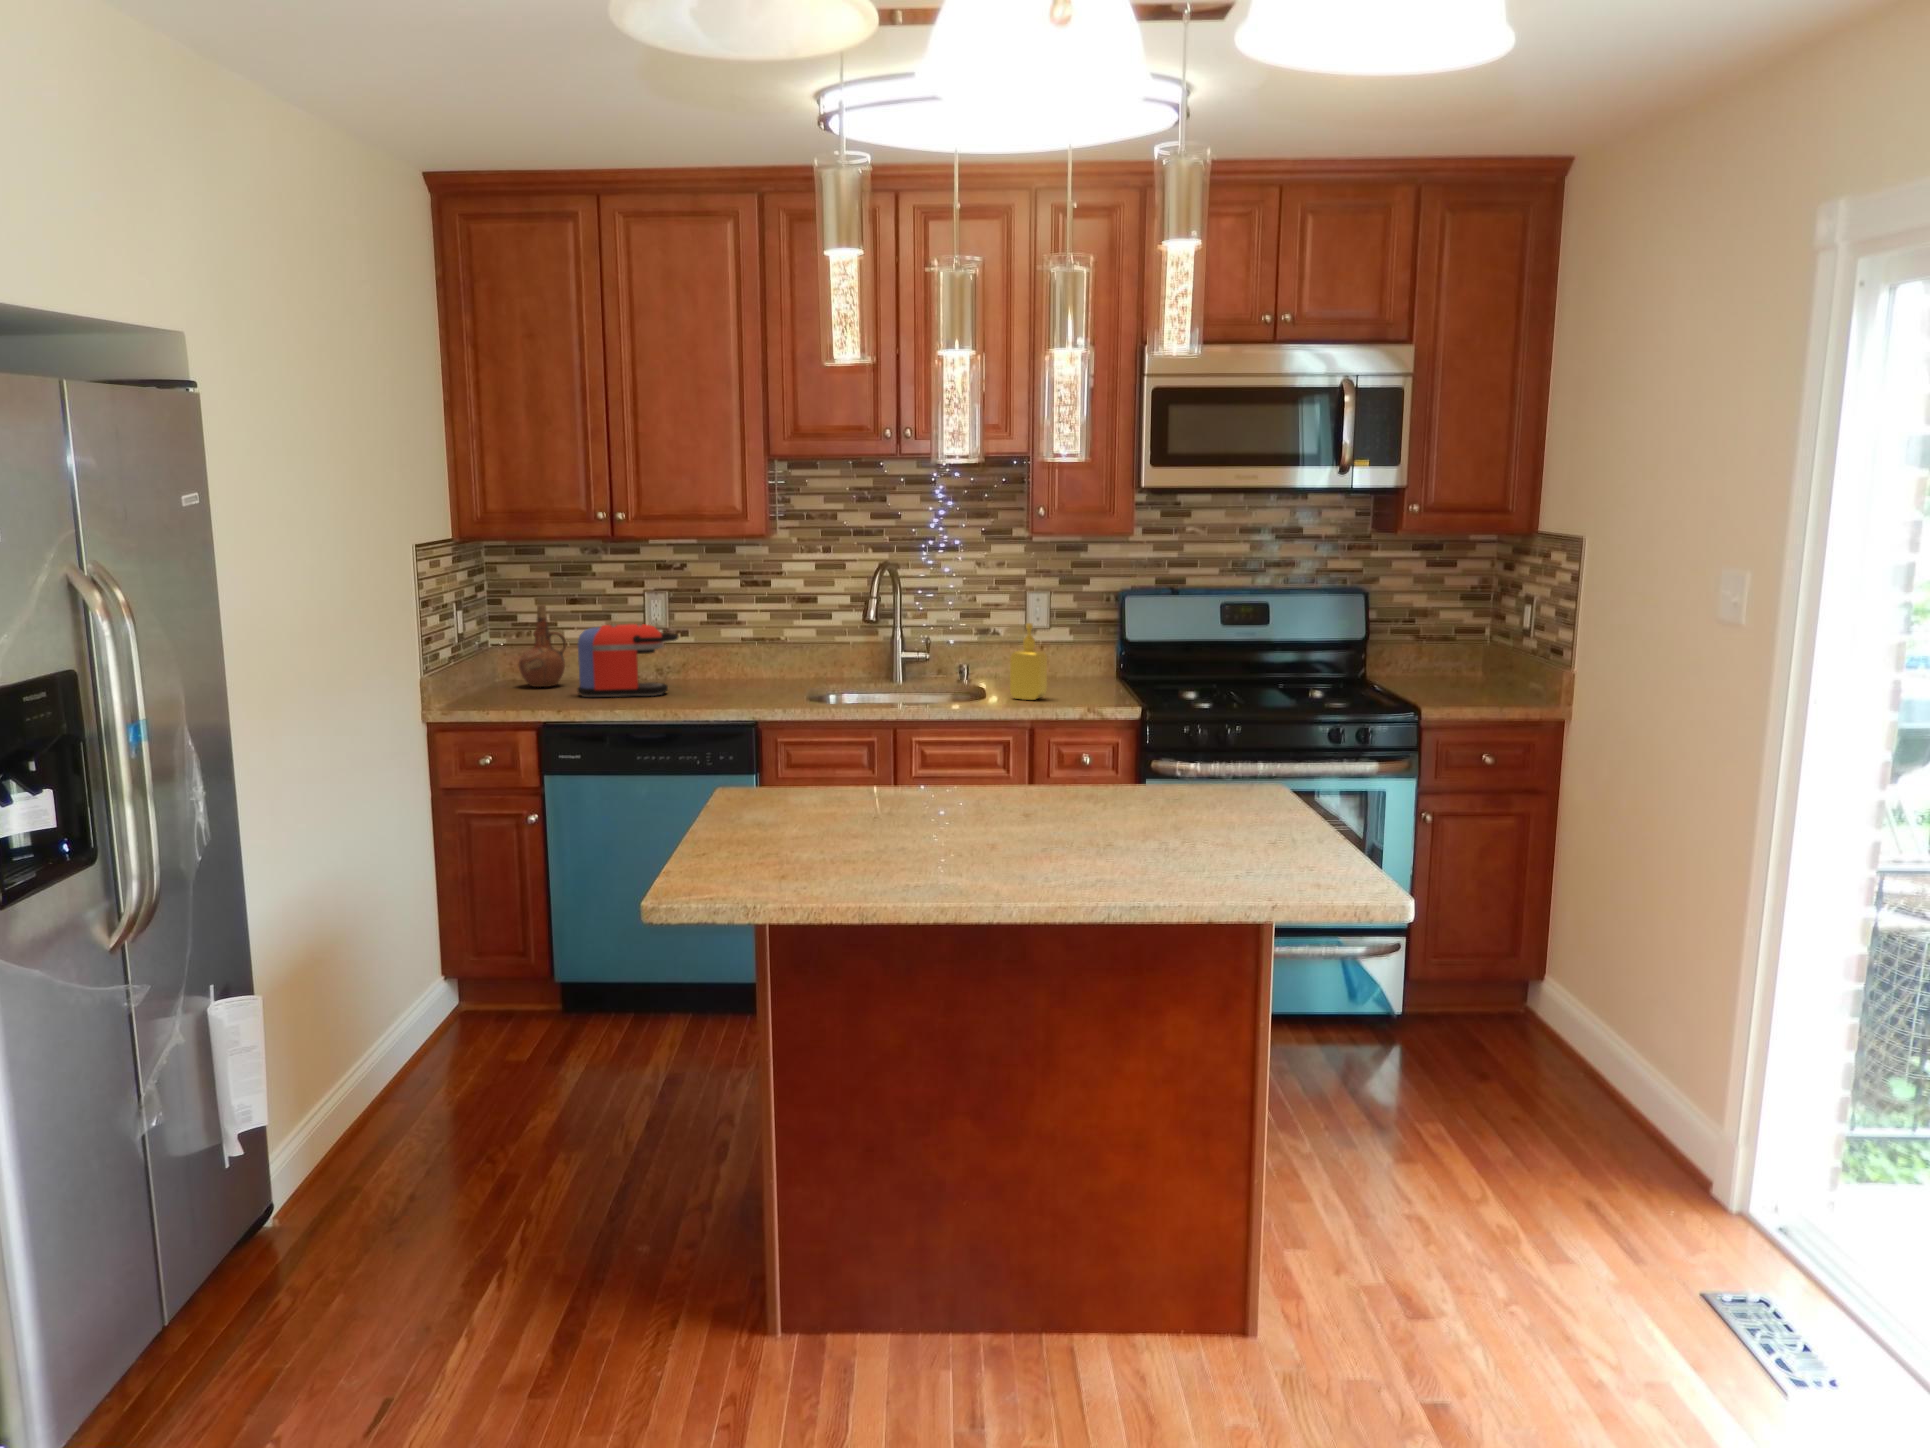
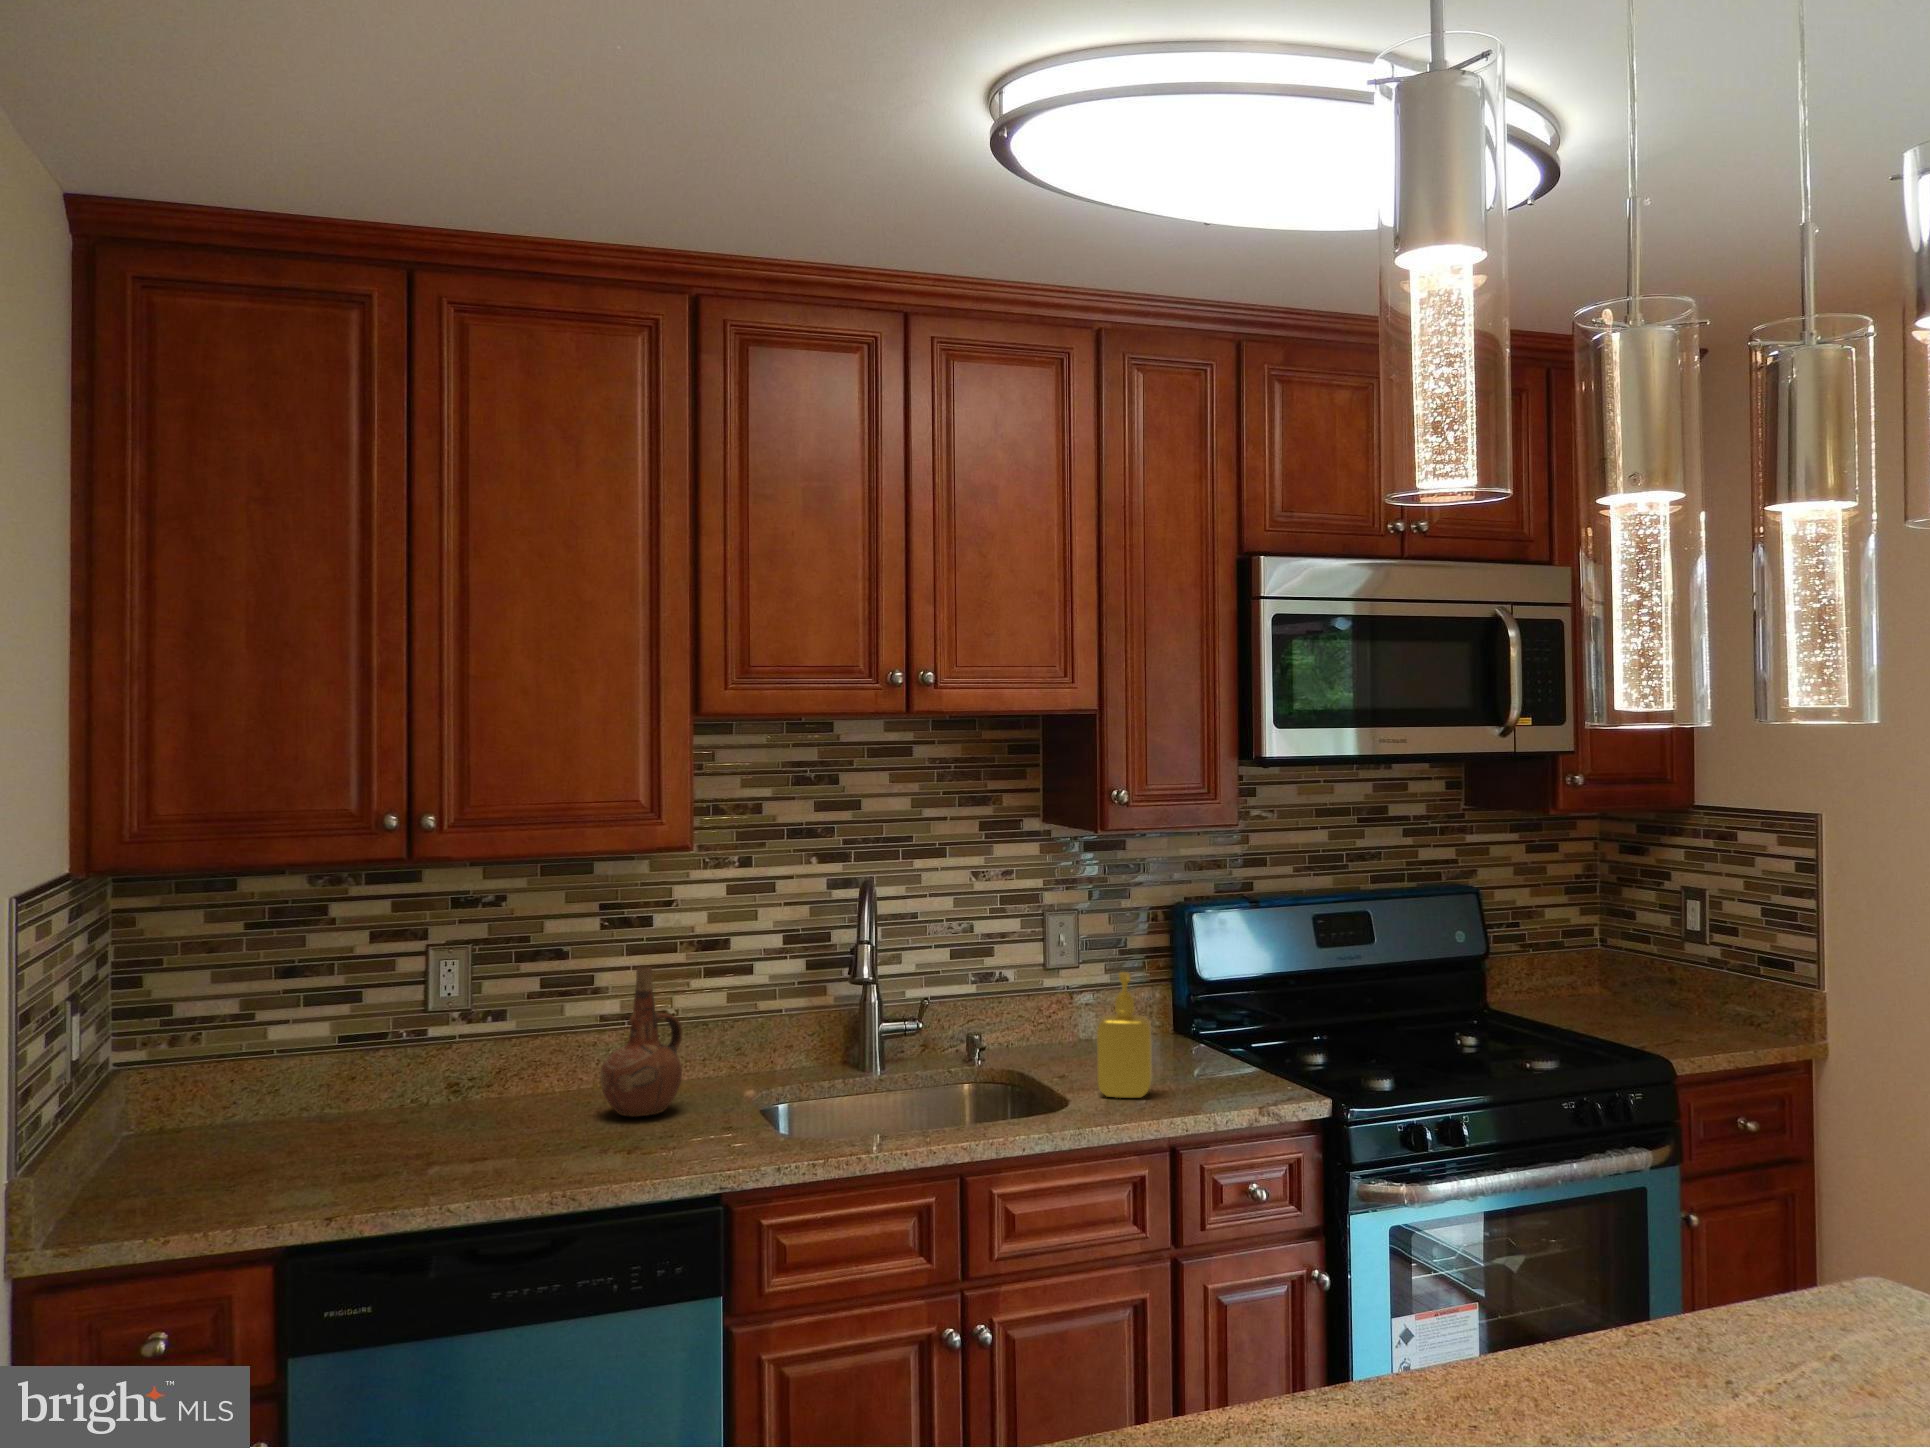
ceramic pitcher: present [519,605,566,687] -> present [600,967,682,1117]
coffee maker: present [578,624,678,697] -> none [323,1017,525,1170]

